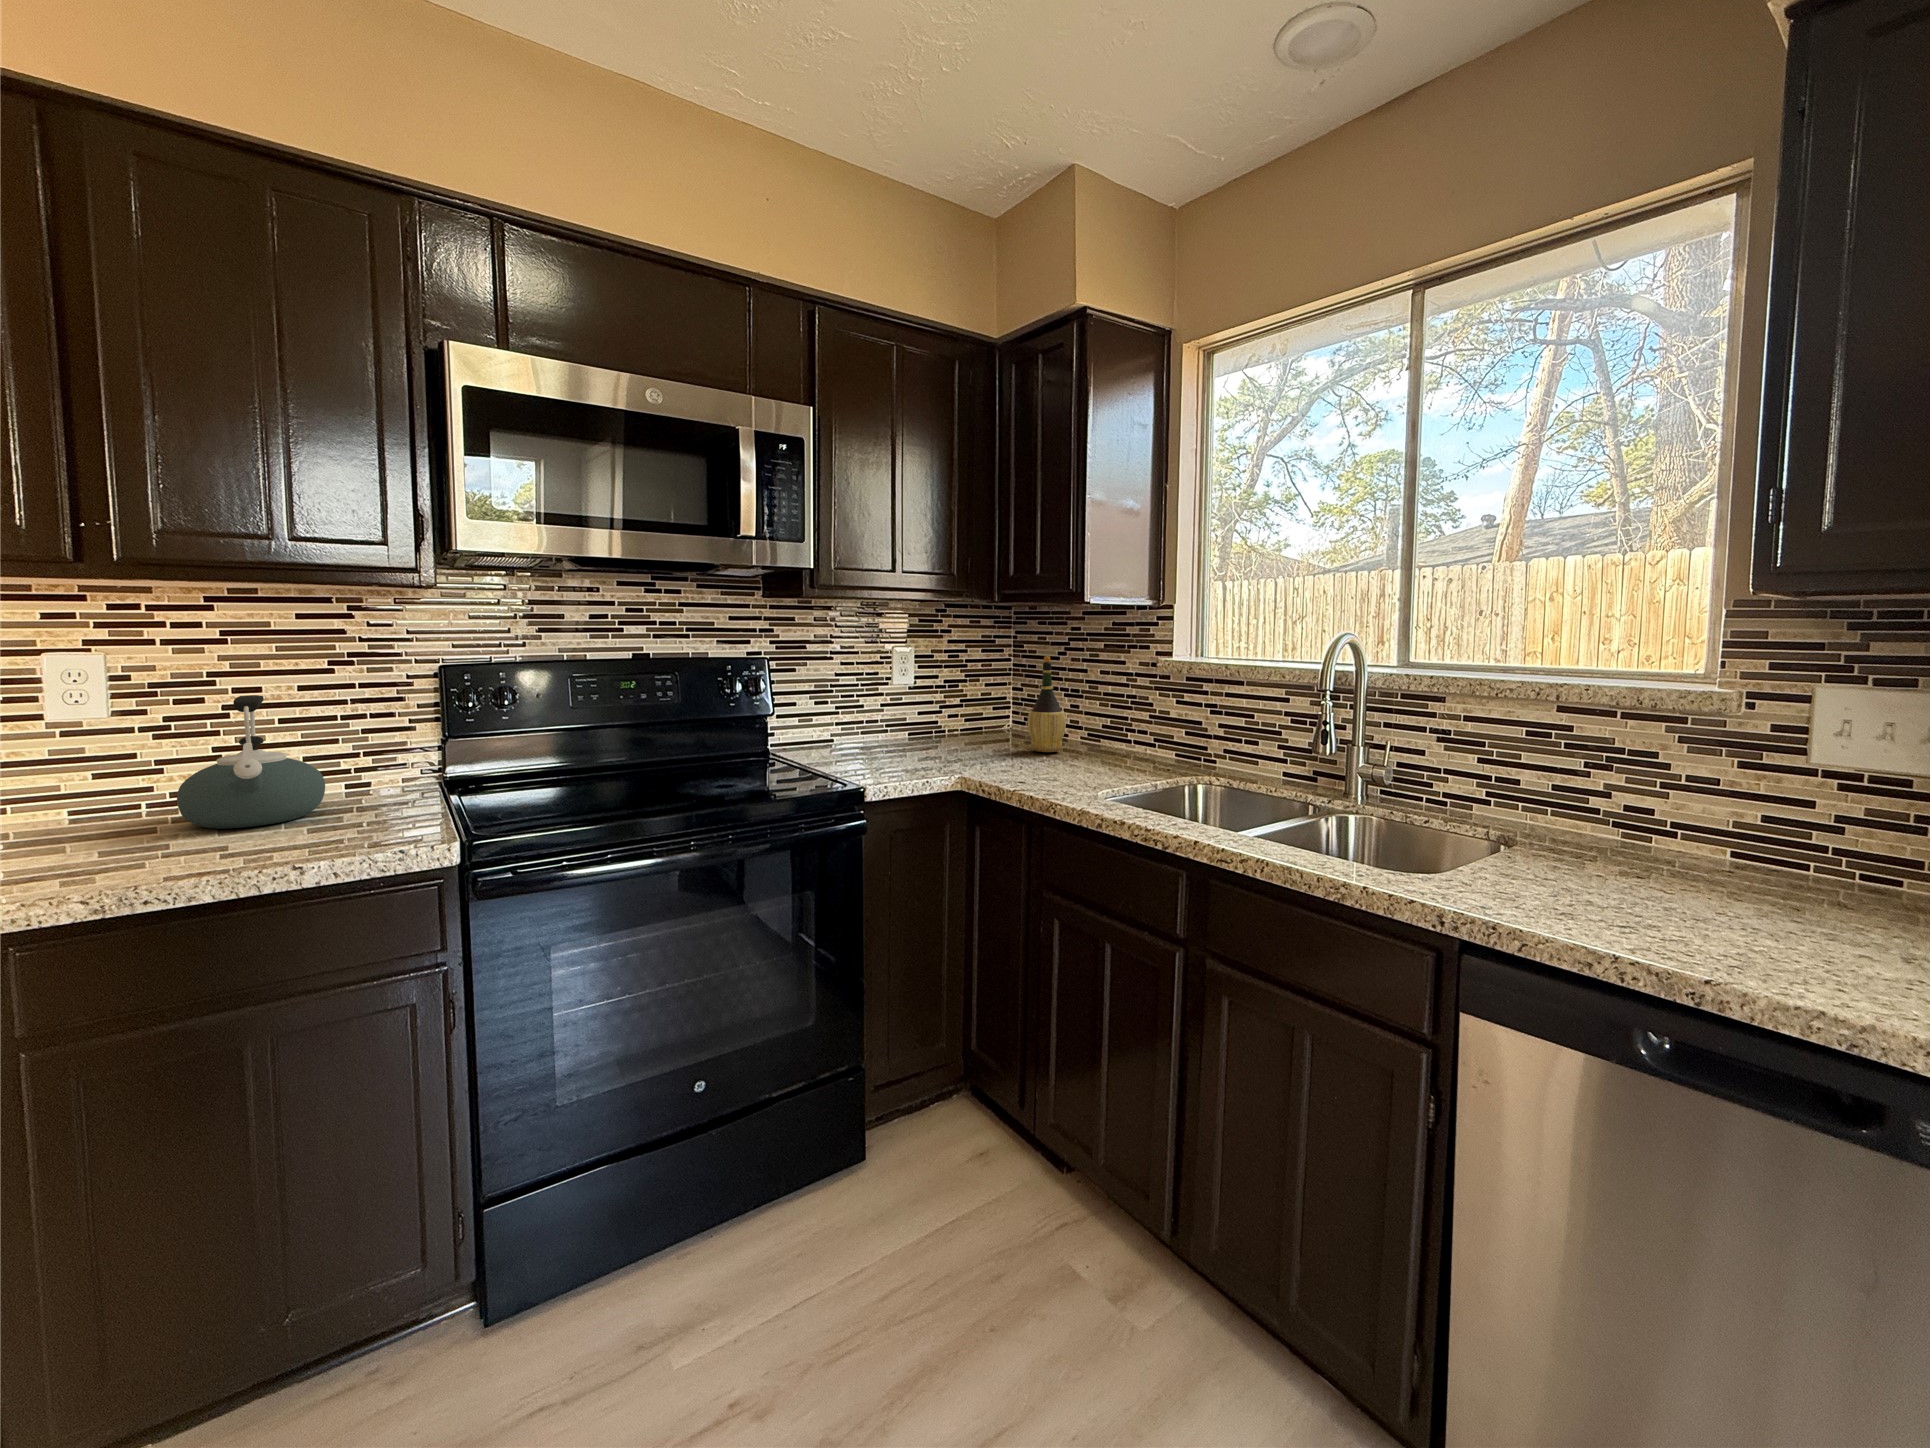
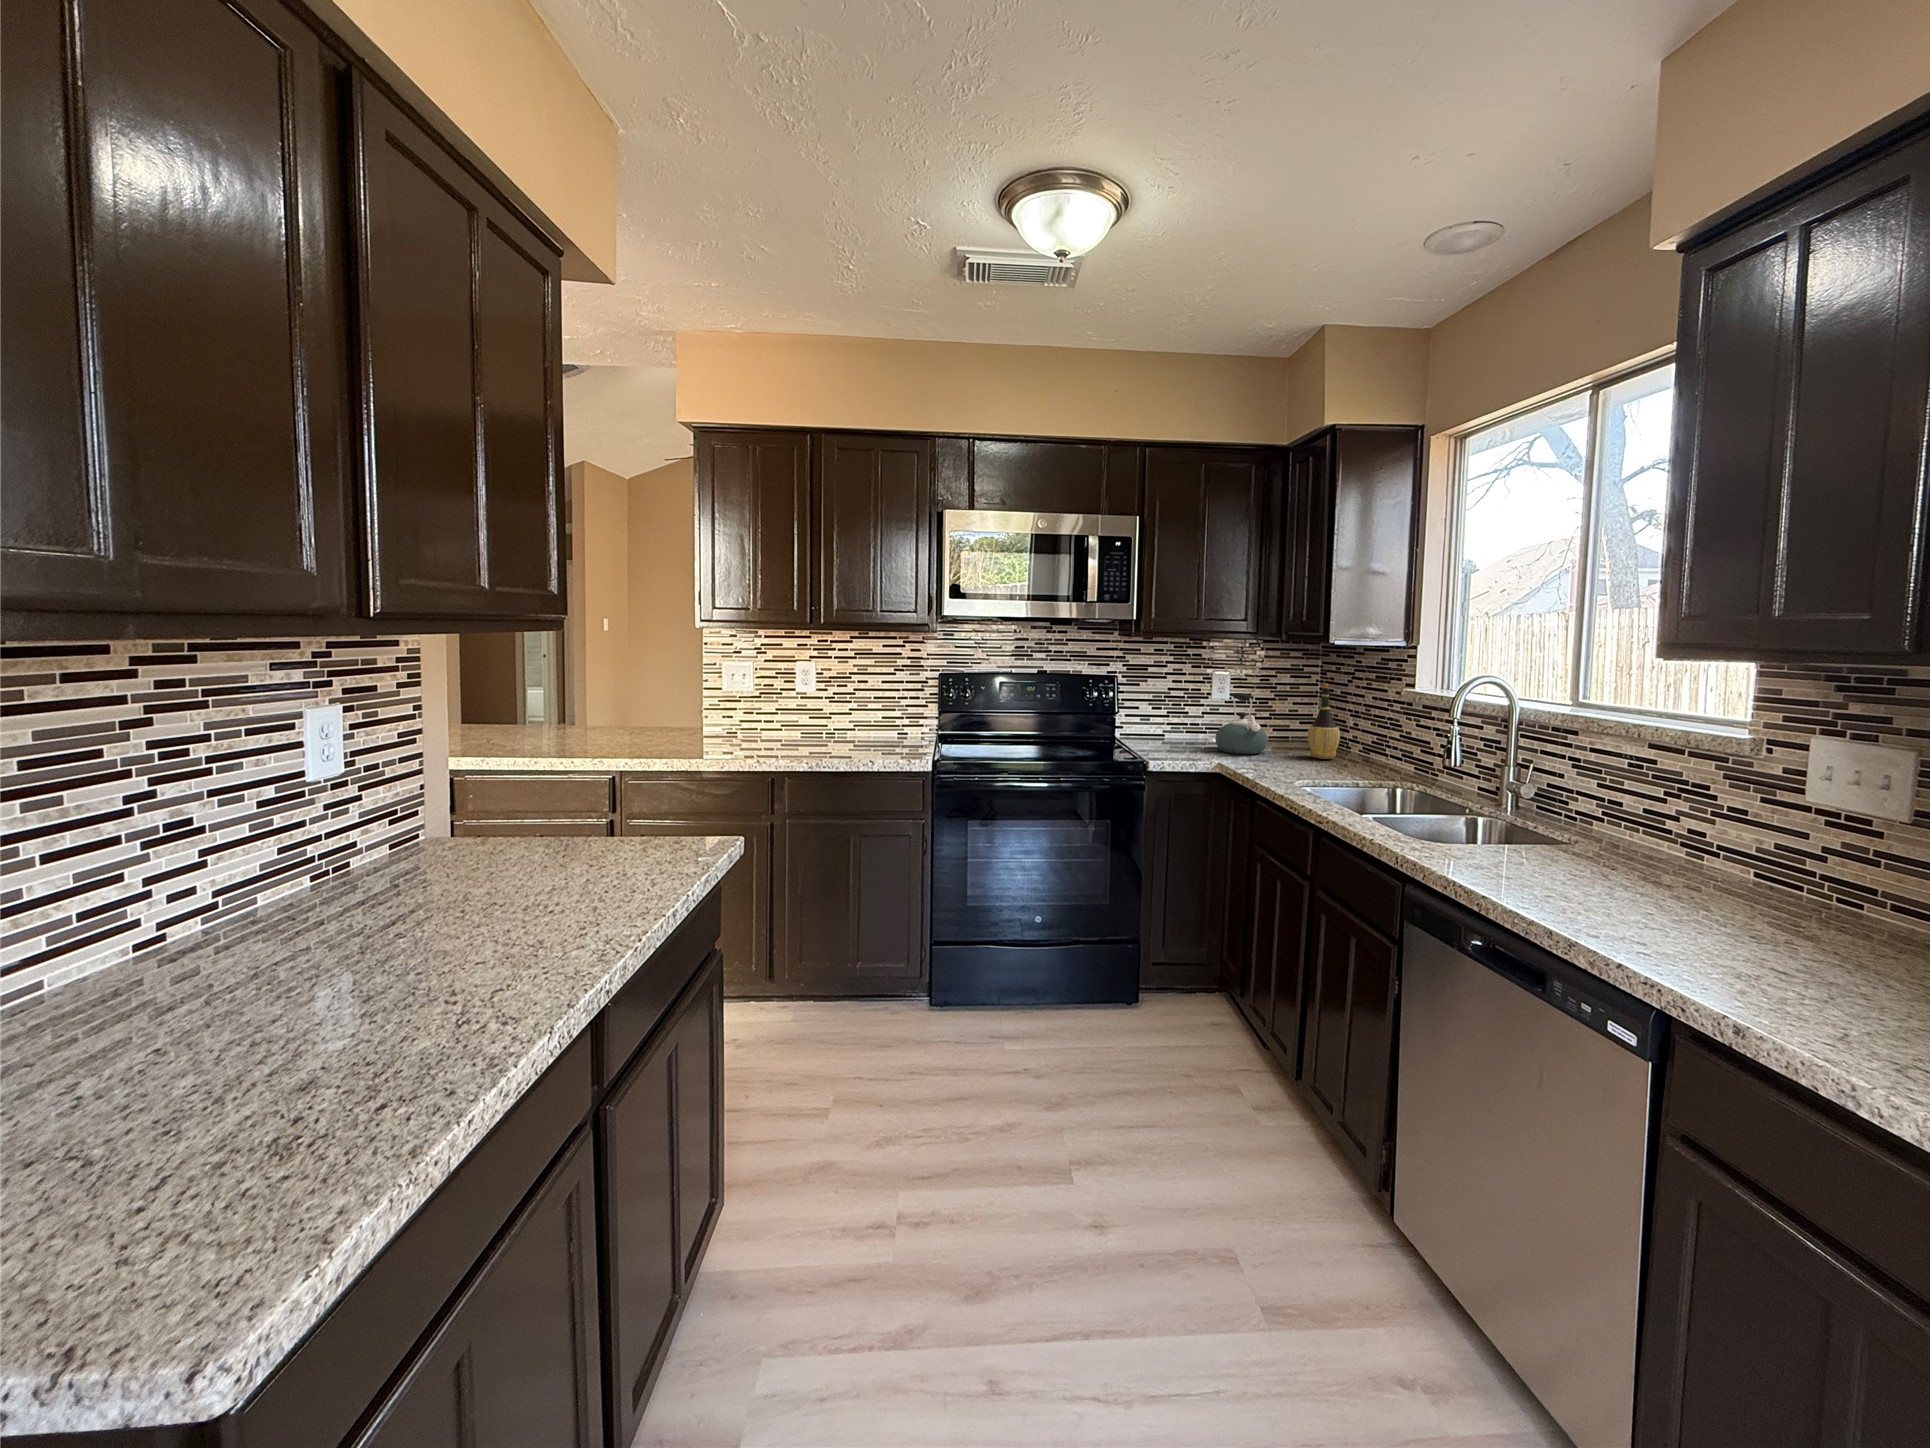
kettle: present [177,695,325,829] -> present [1215,693,1267,754]

